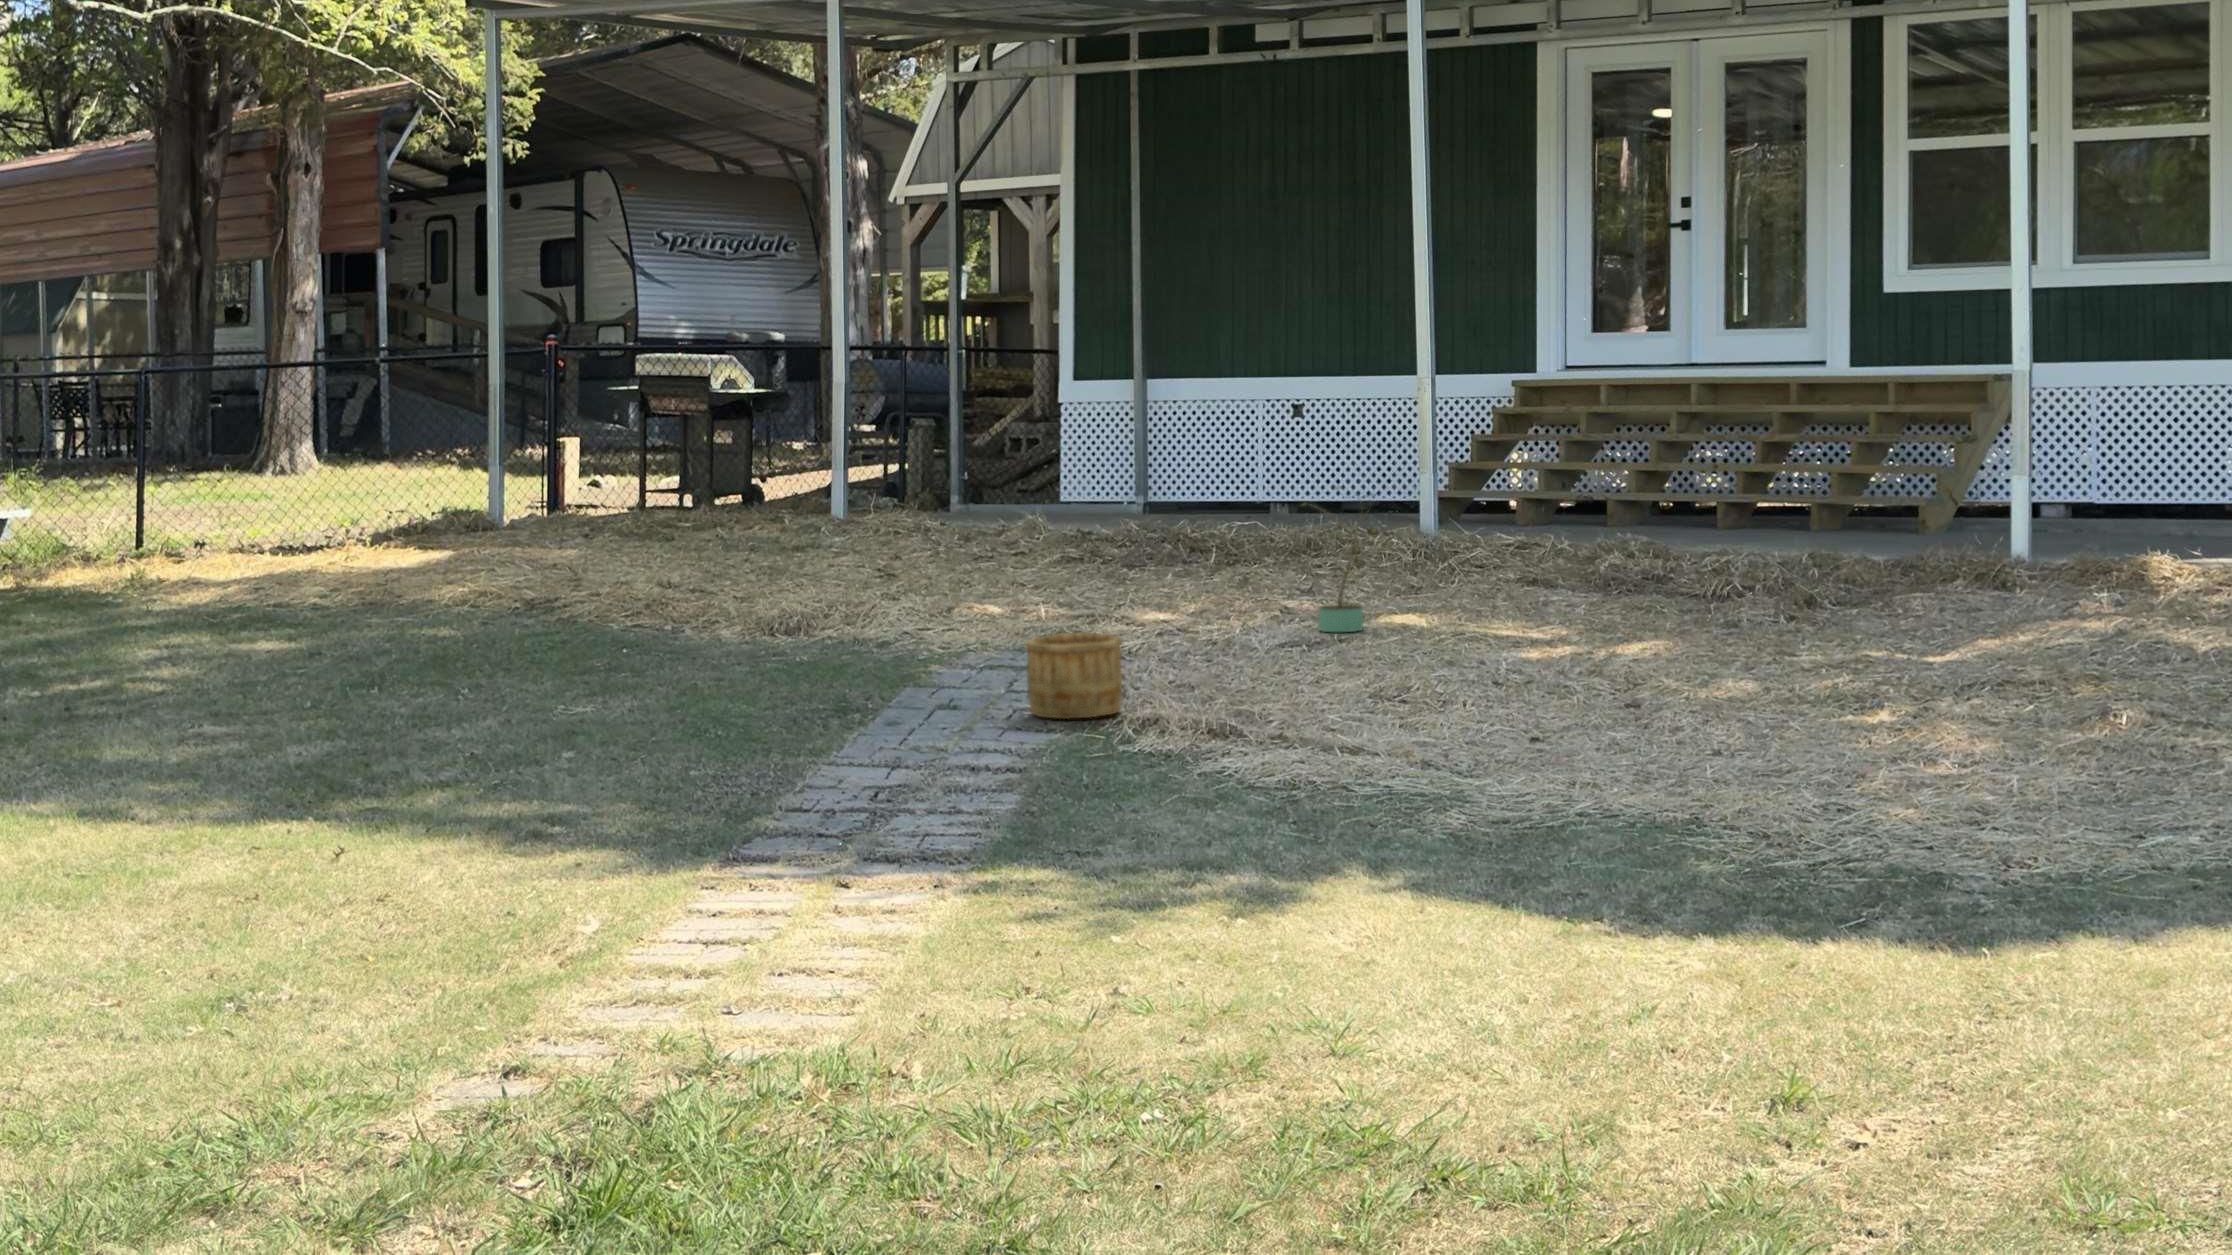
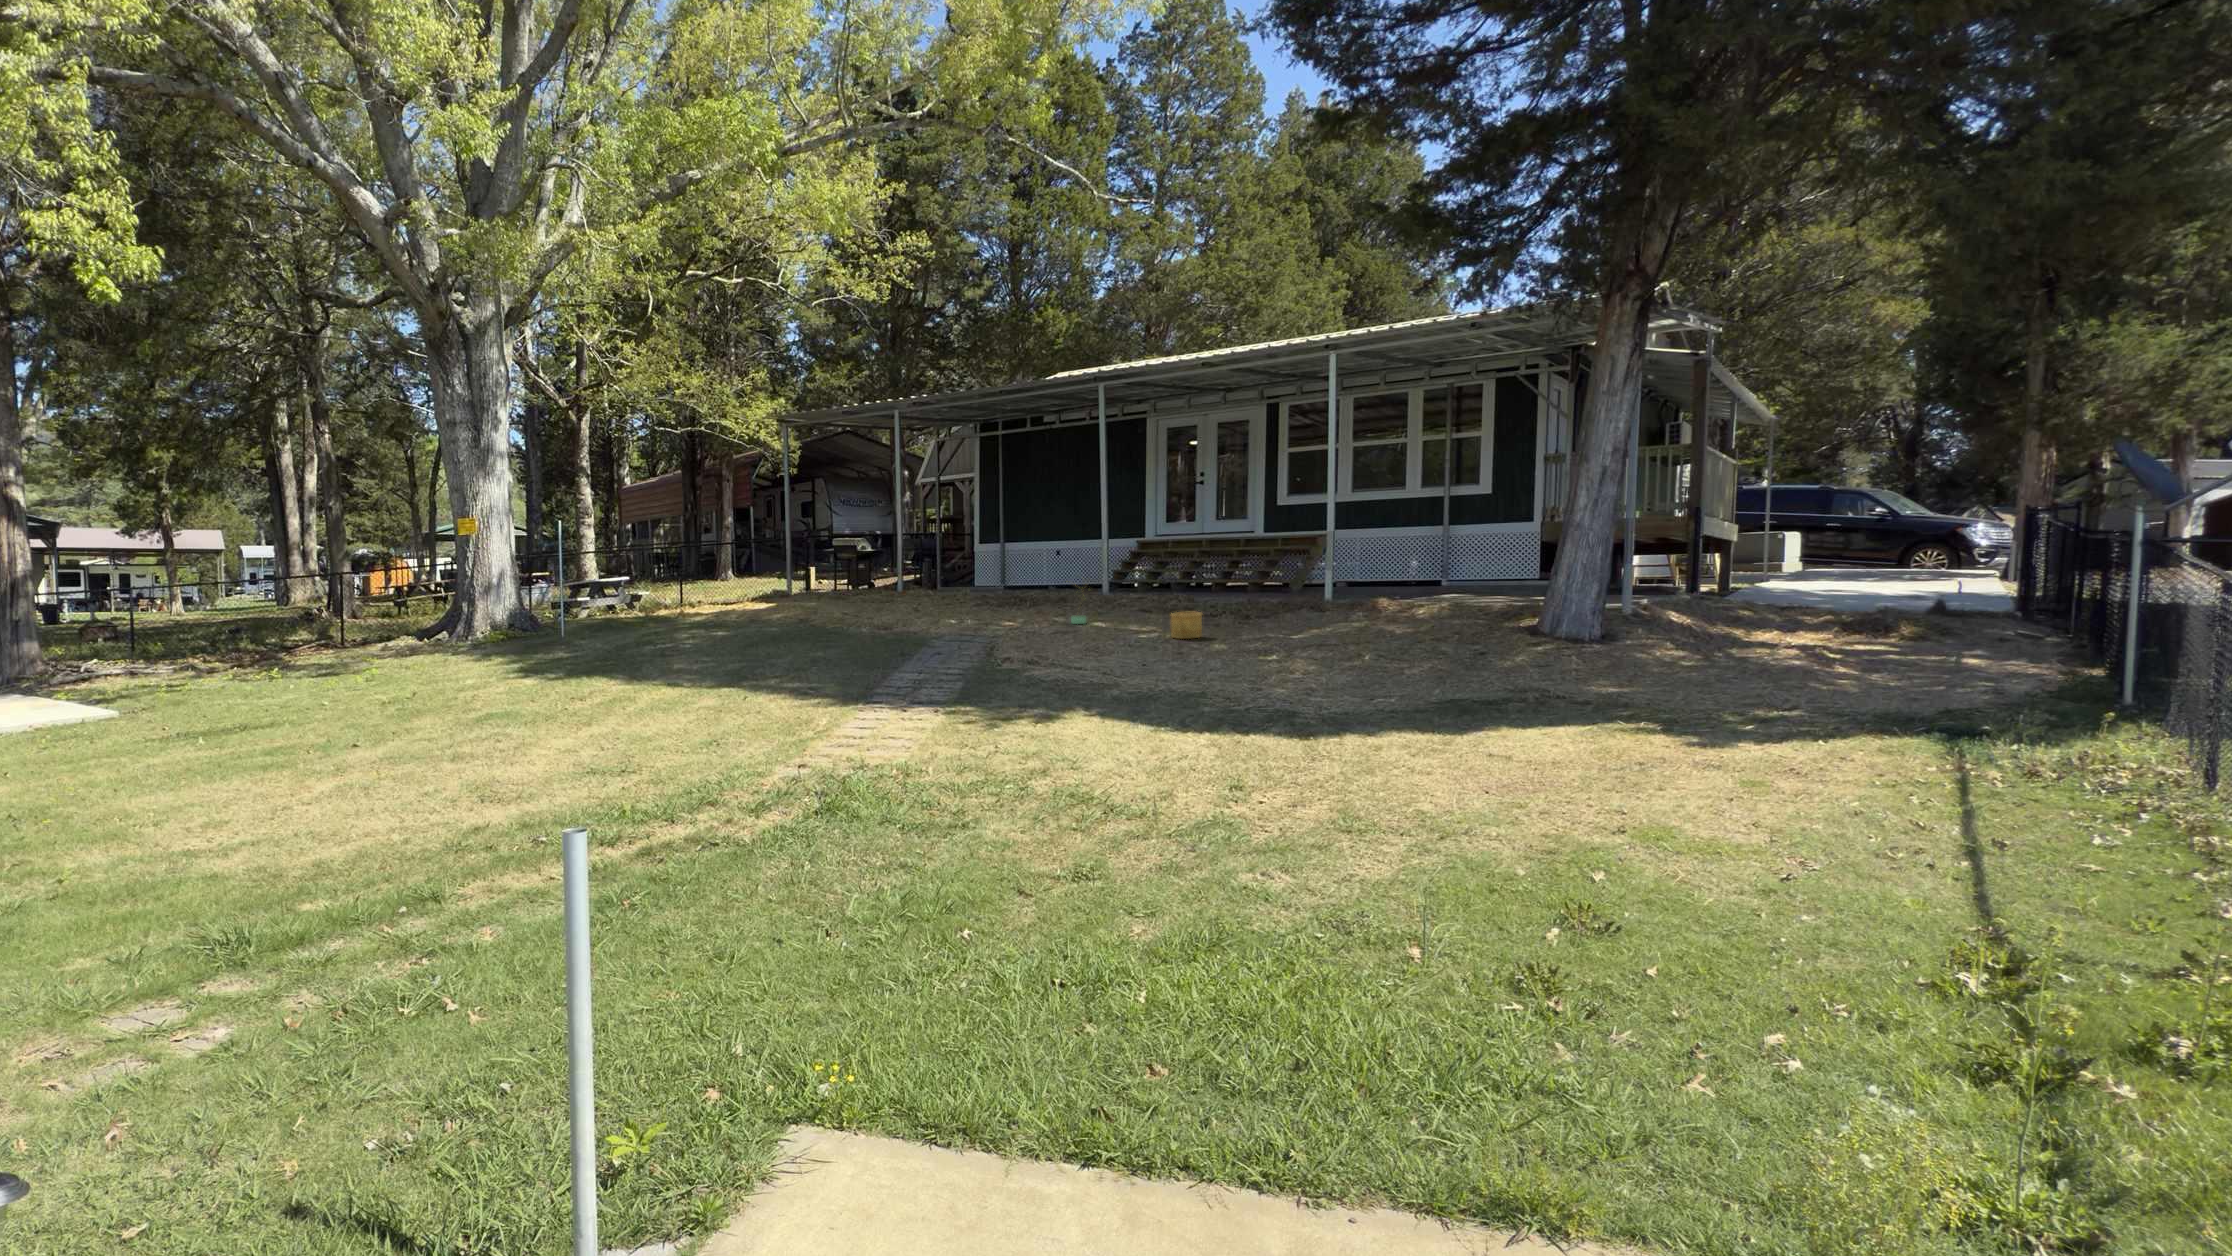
wooden bucket: present [1024,633,1123,719] -> present [1170,611,1202,639]

